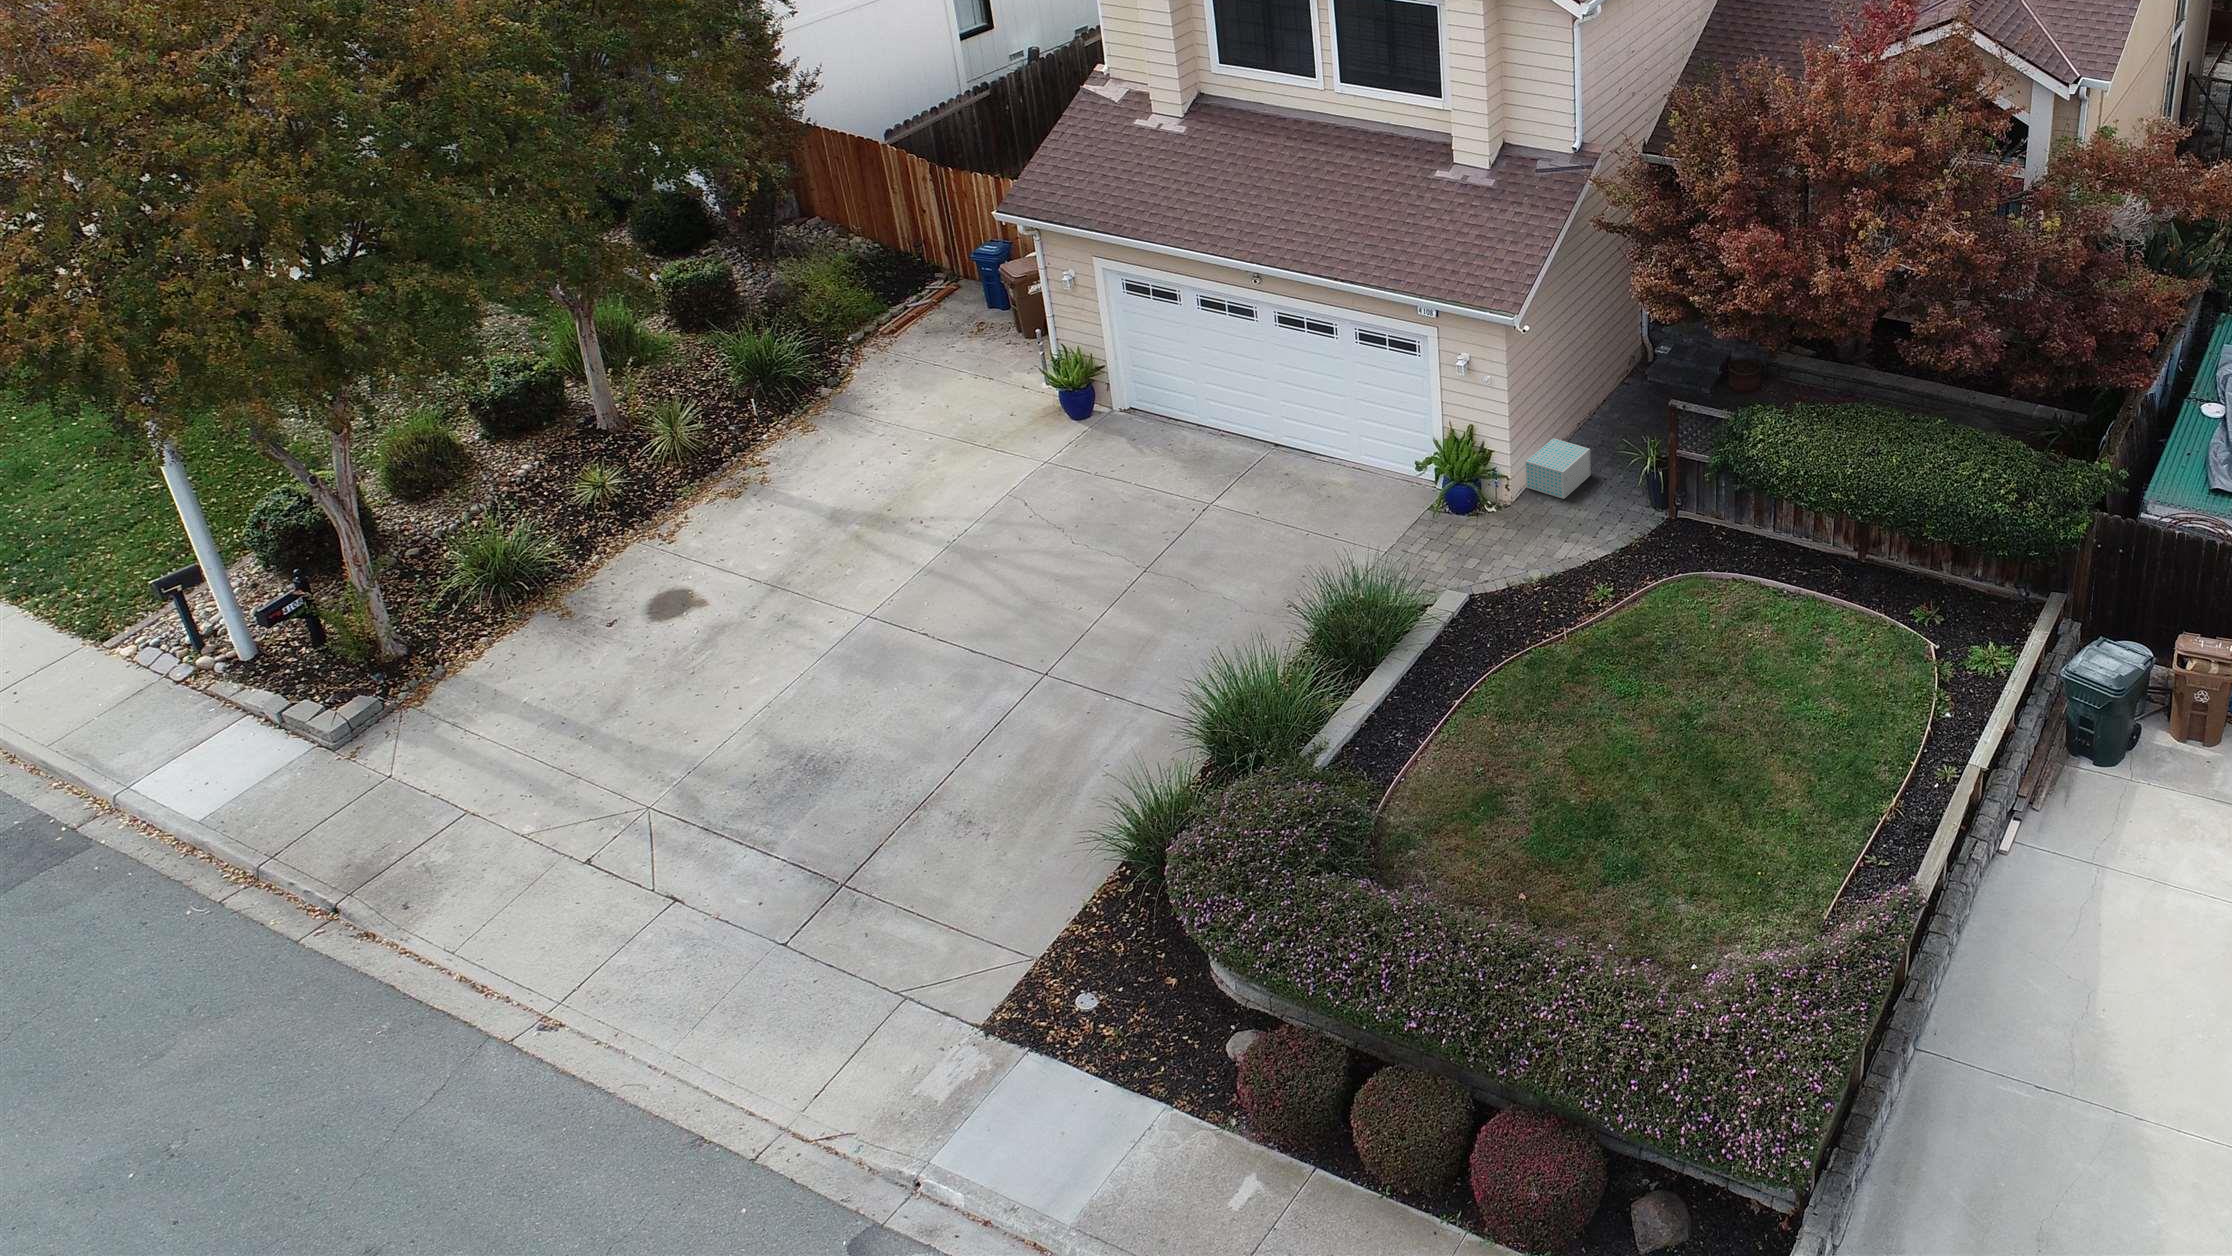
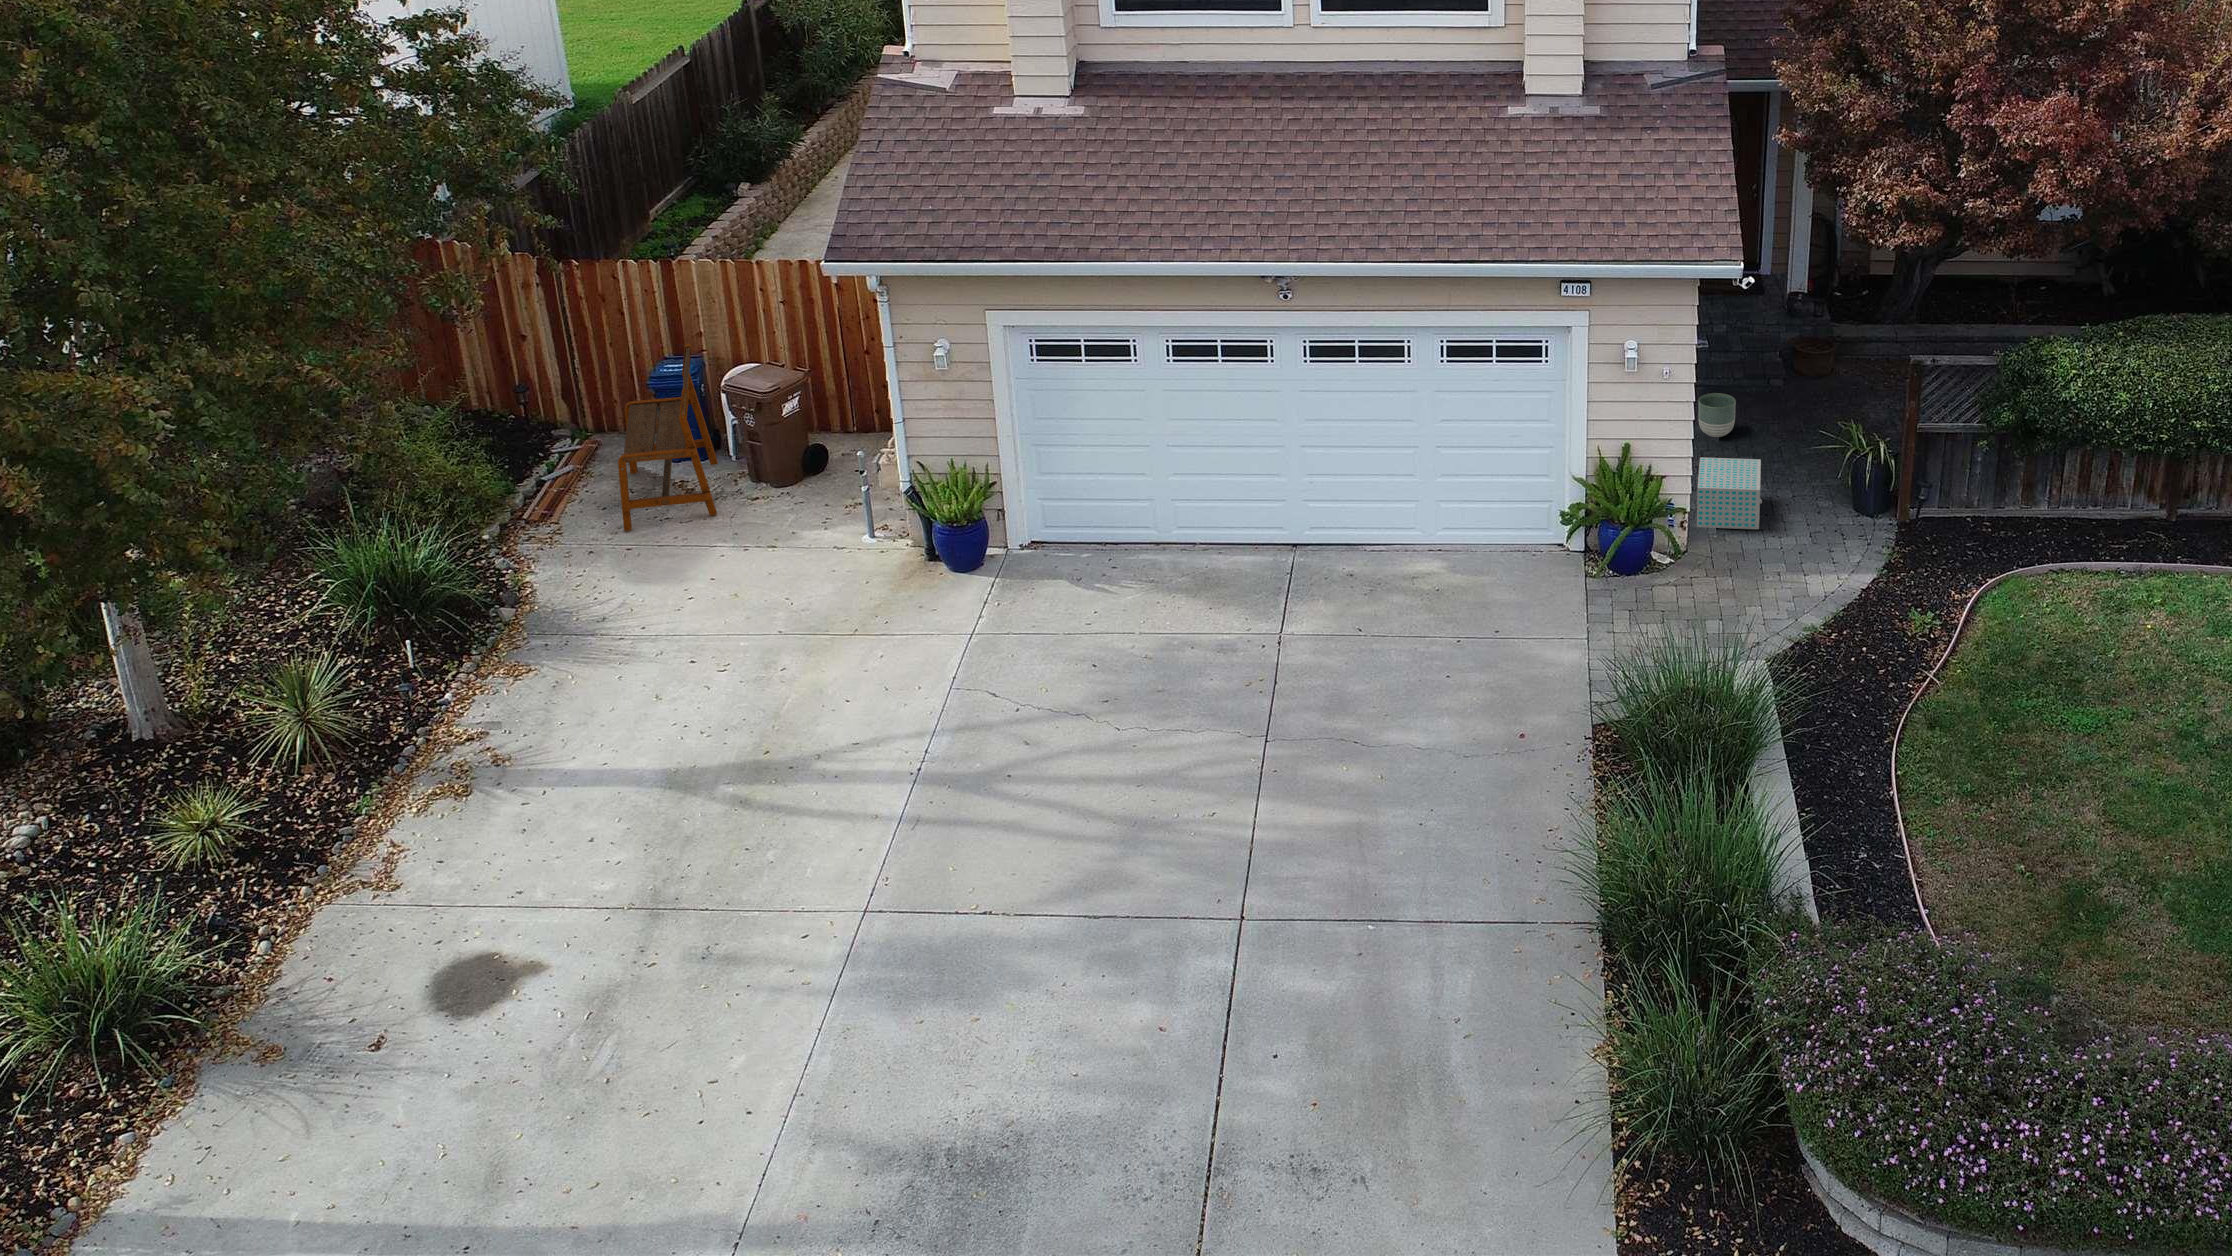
bench: none [928,232,1017,346] -> present [618,344,718,531]
planter: none [1600,389,1627,422] -> present [1698,393,1736,437]

